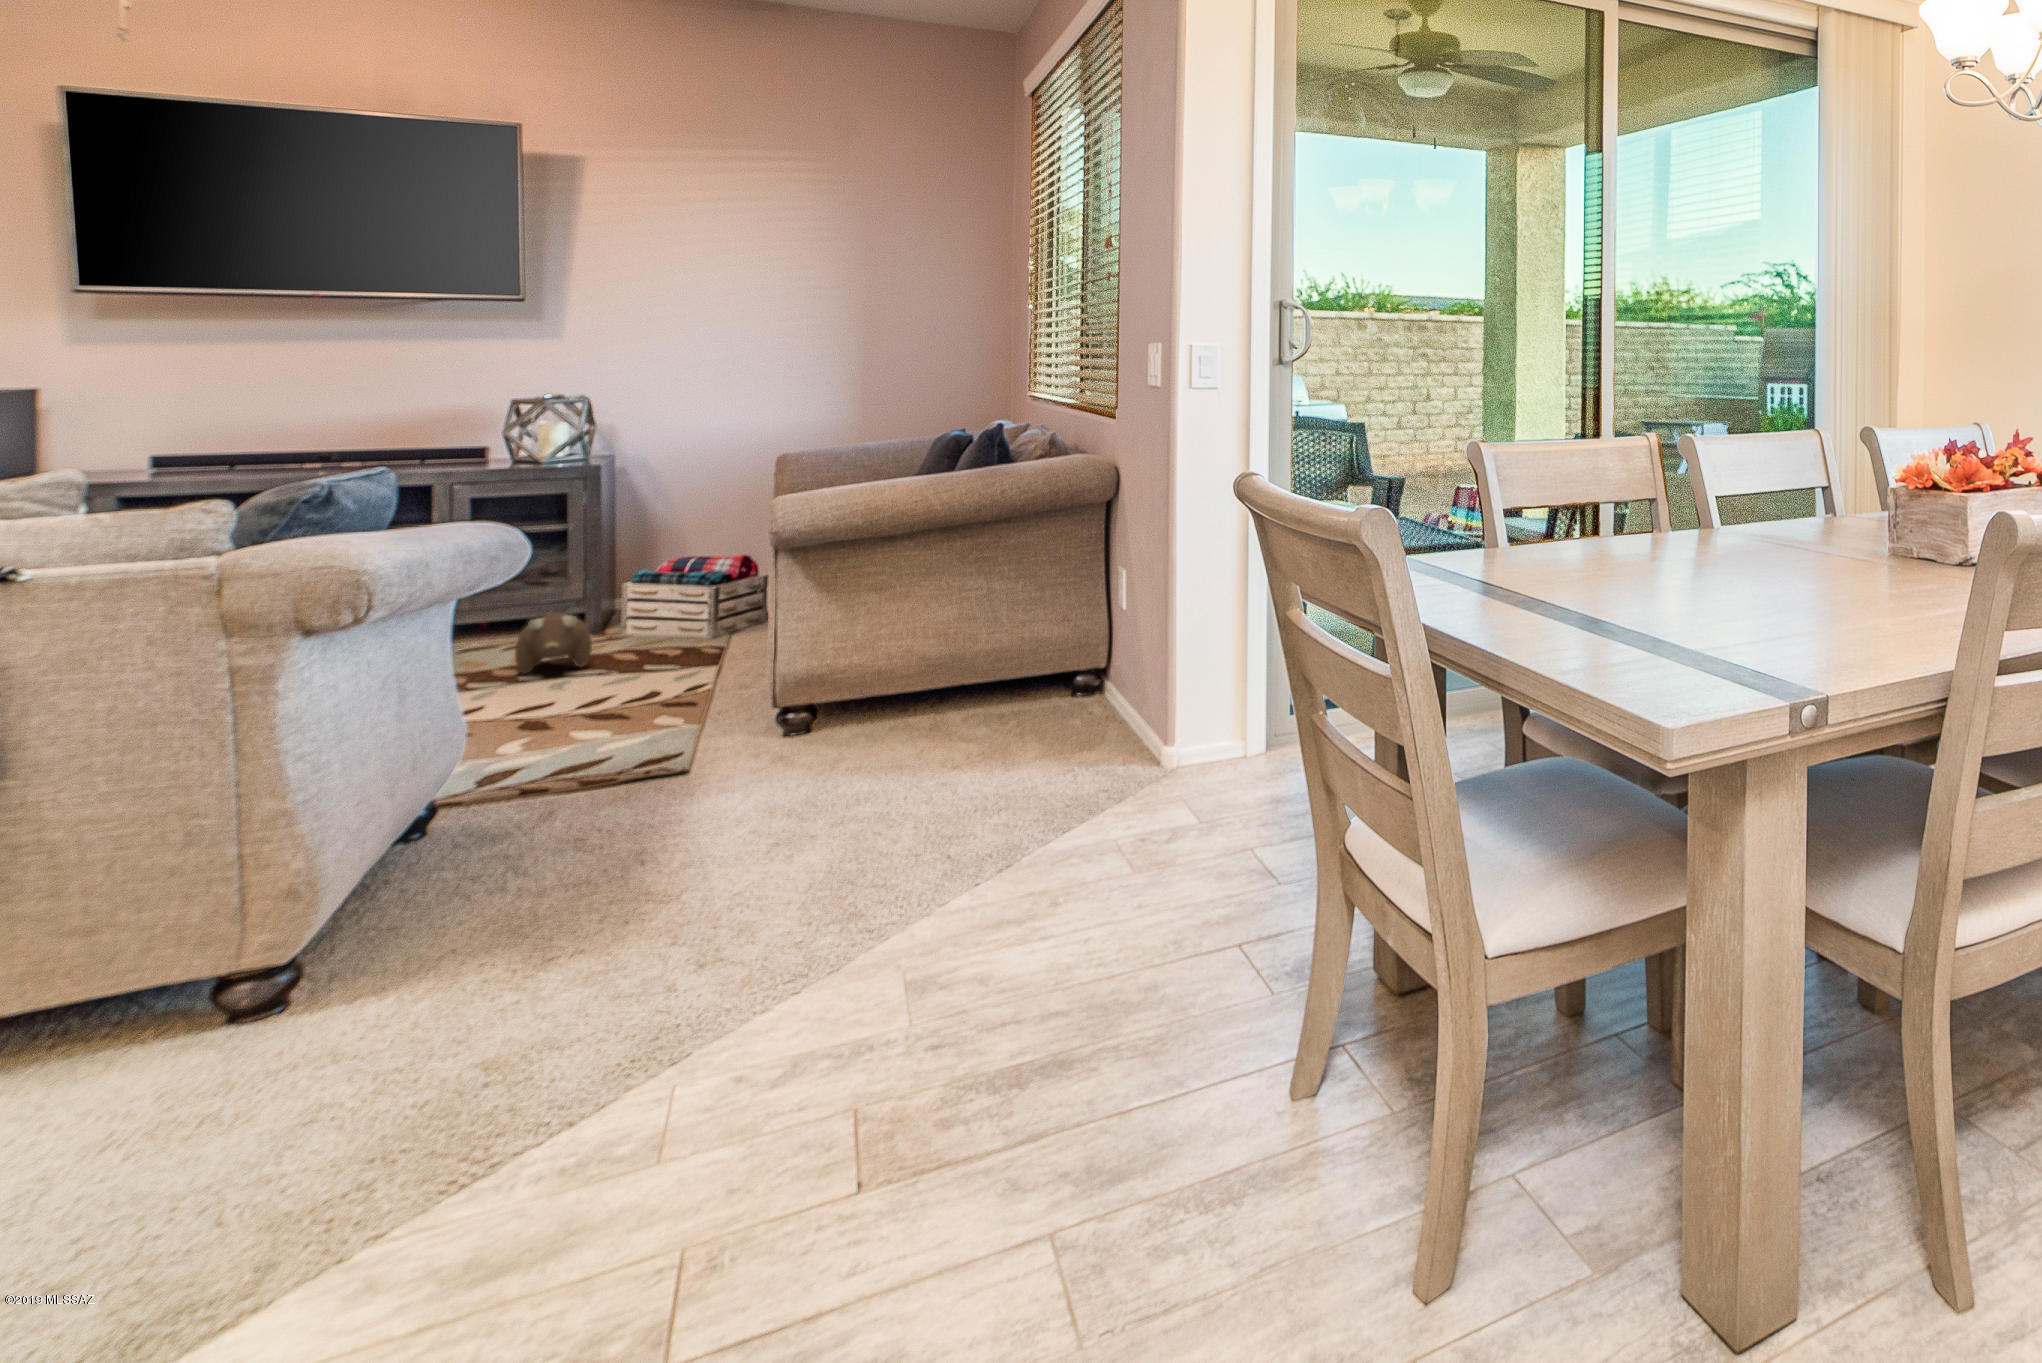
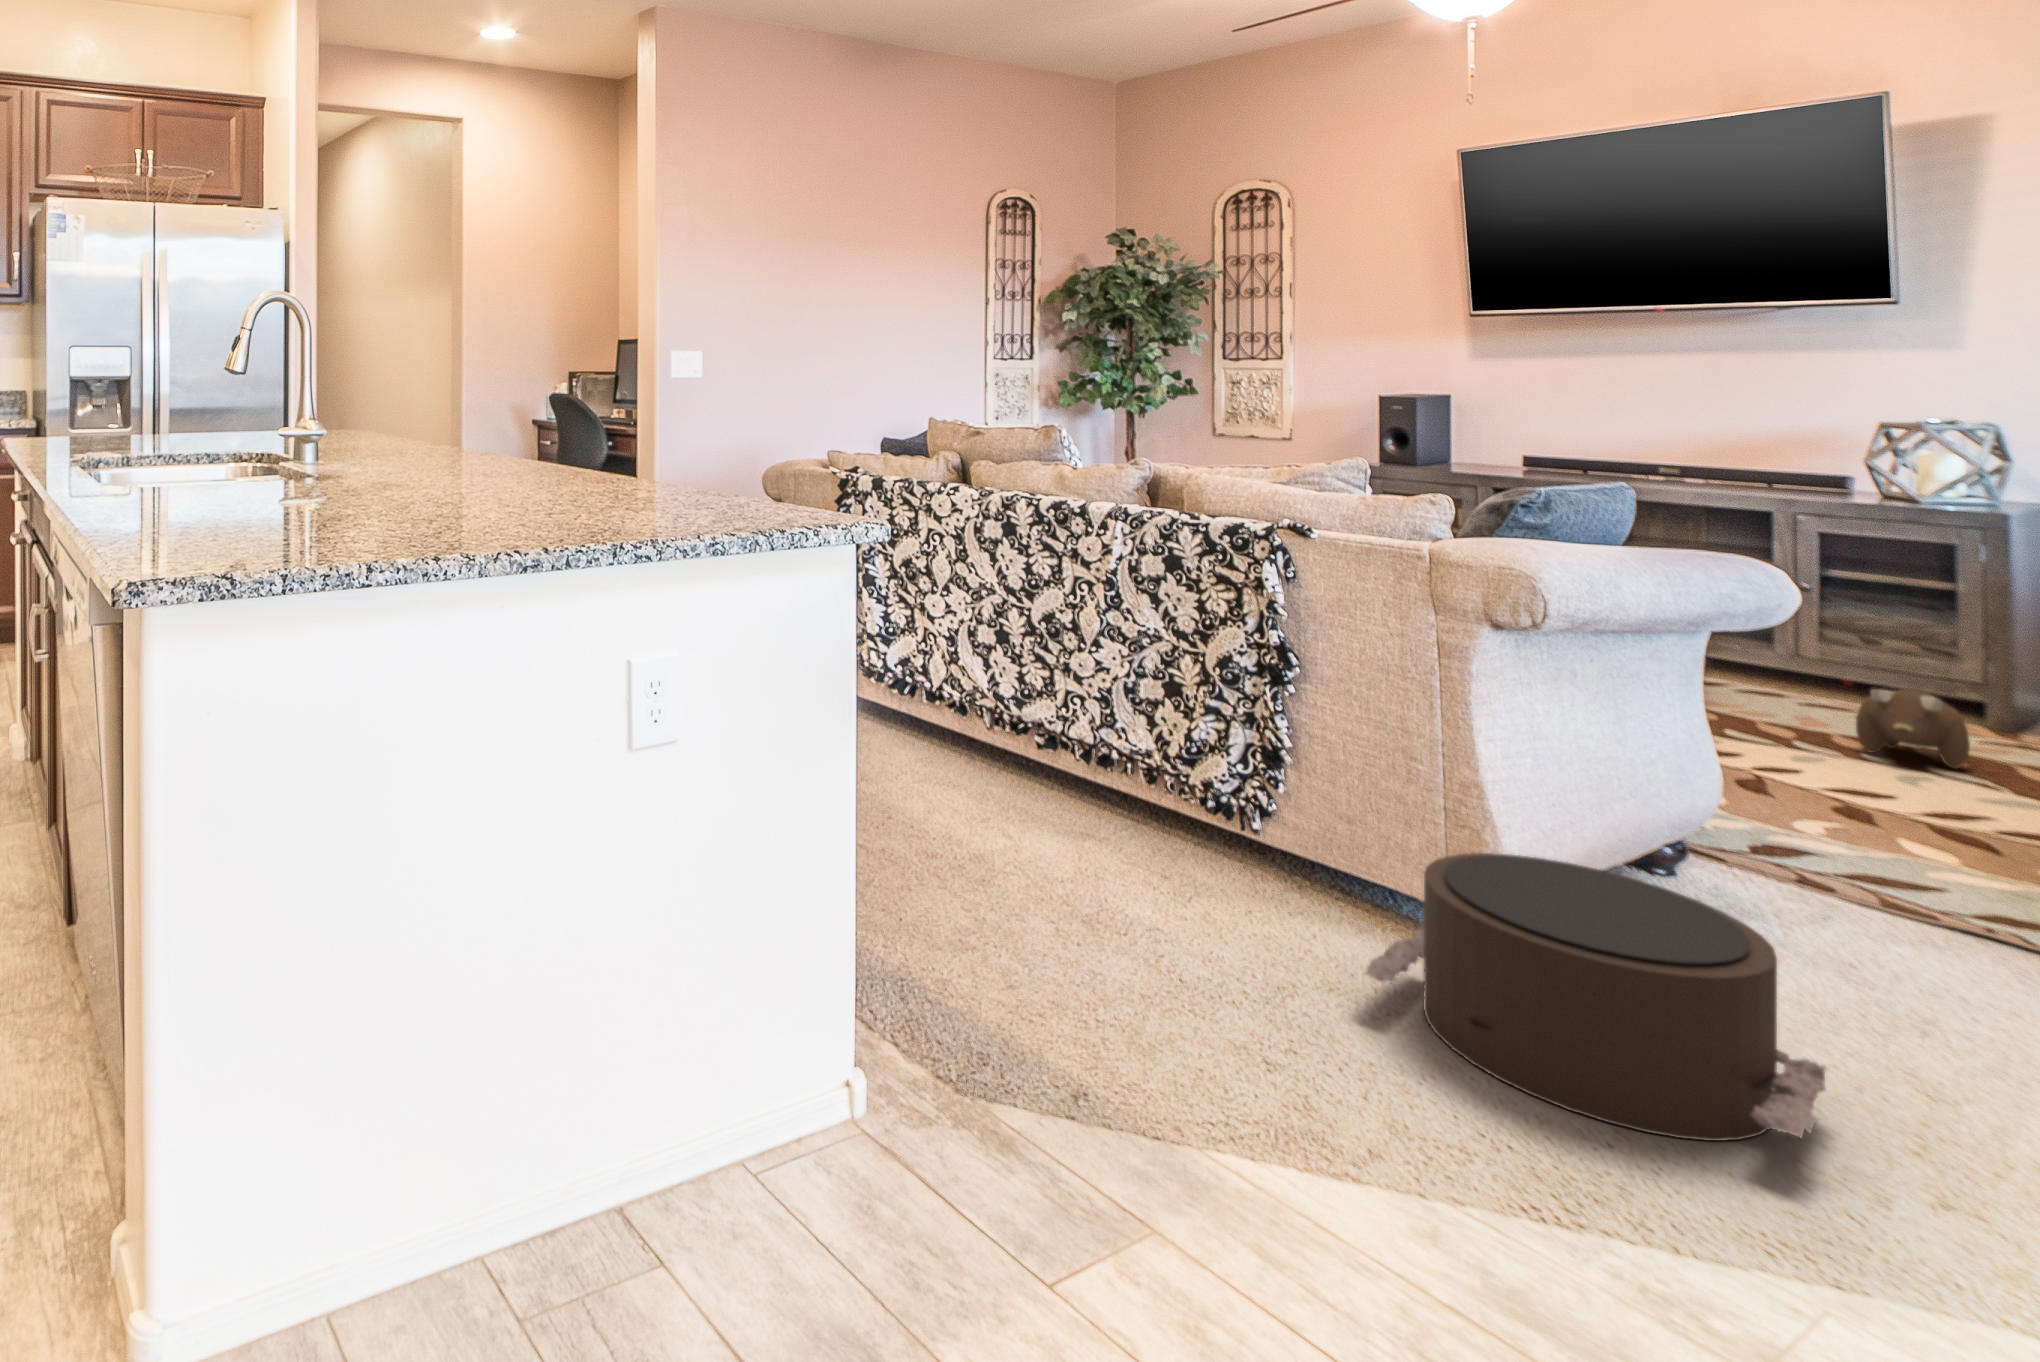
pouf: none [178,829,631,1101] -> present [1365,853,1825,1141]

